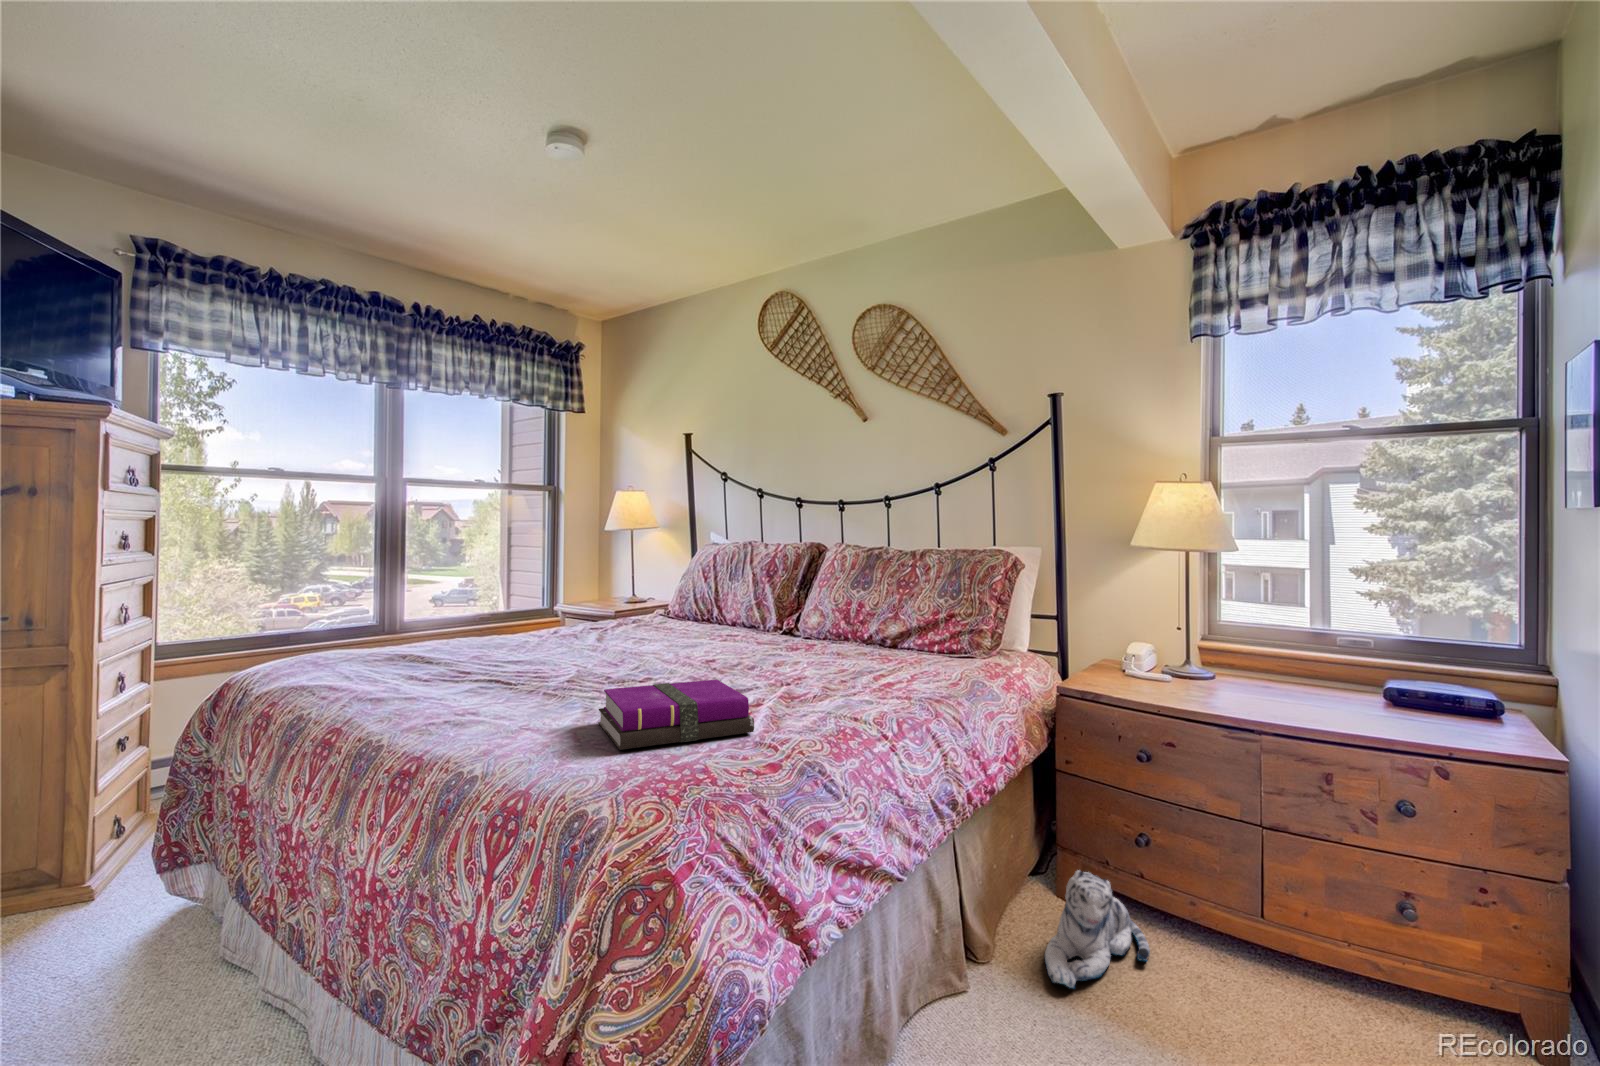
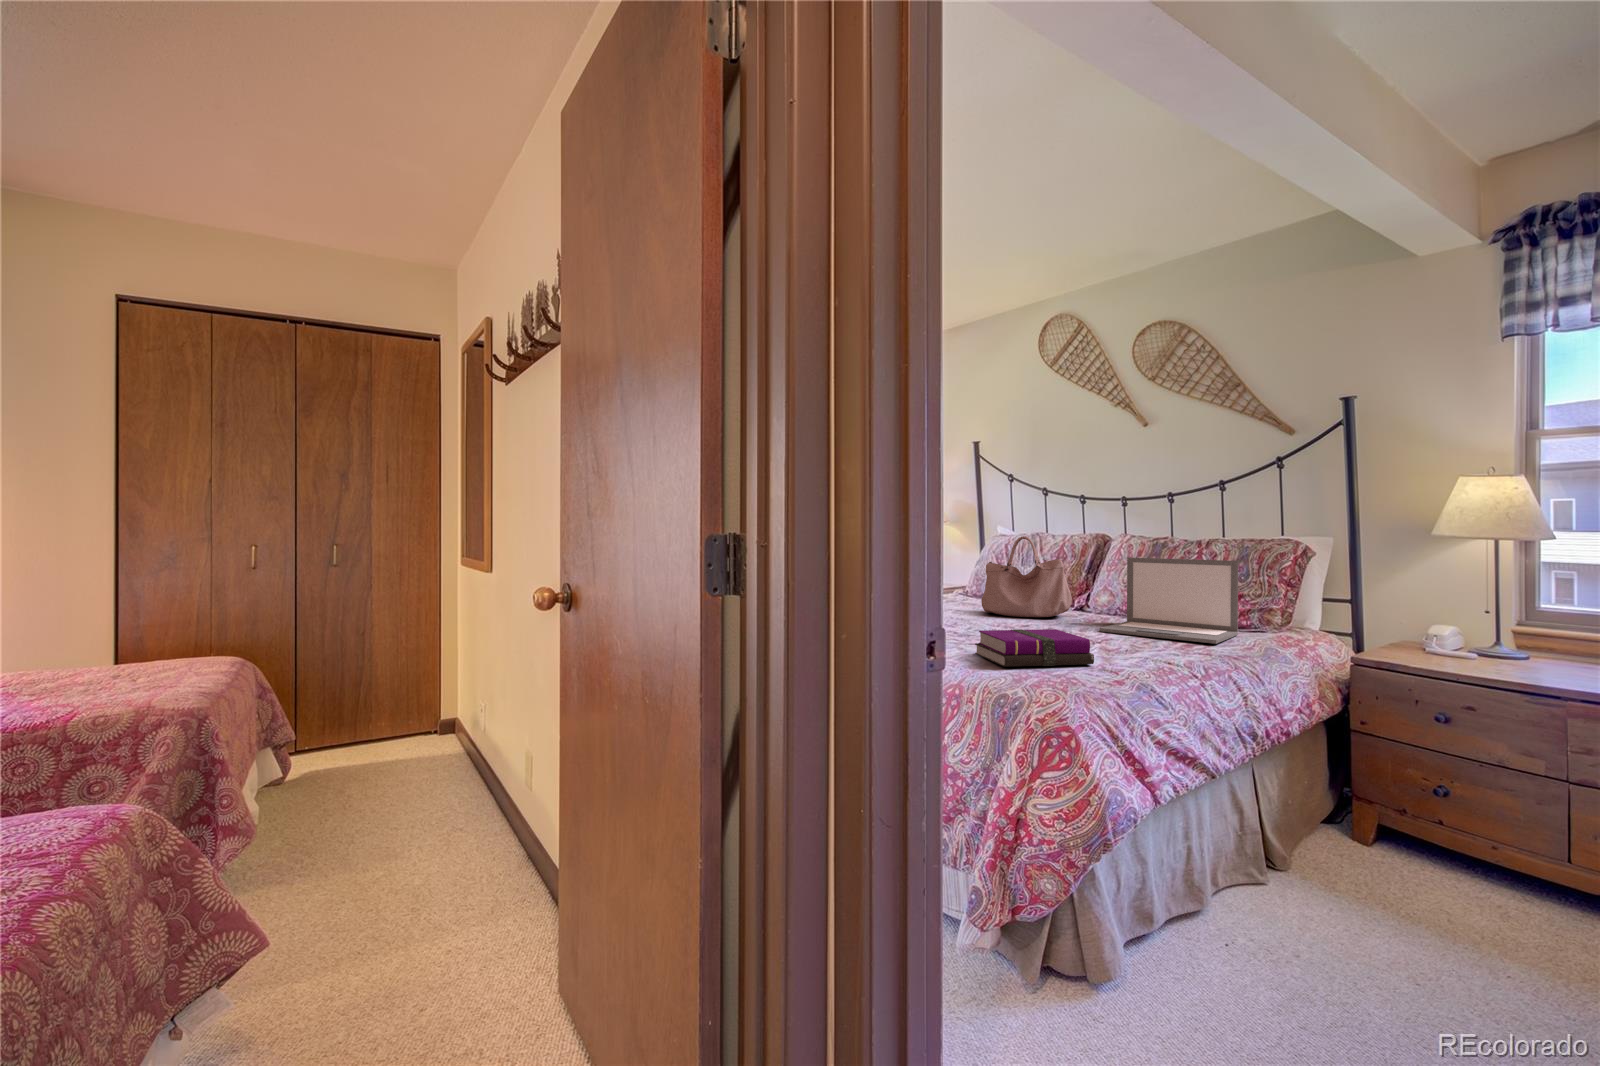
handbag: none [663,548,771,650] -> present [981,536,1072,617]
laptop: none [793,573,947,682] -> present [1100,558,1238,644]
plush toy: present [1045,870,1150,988] -> none [1338,808,1447,898]

